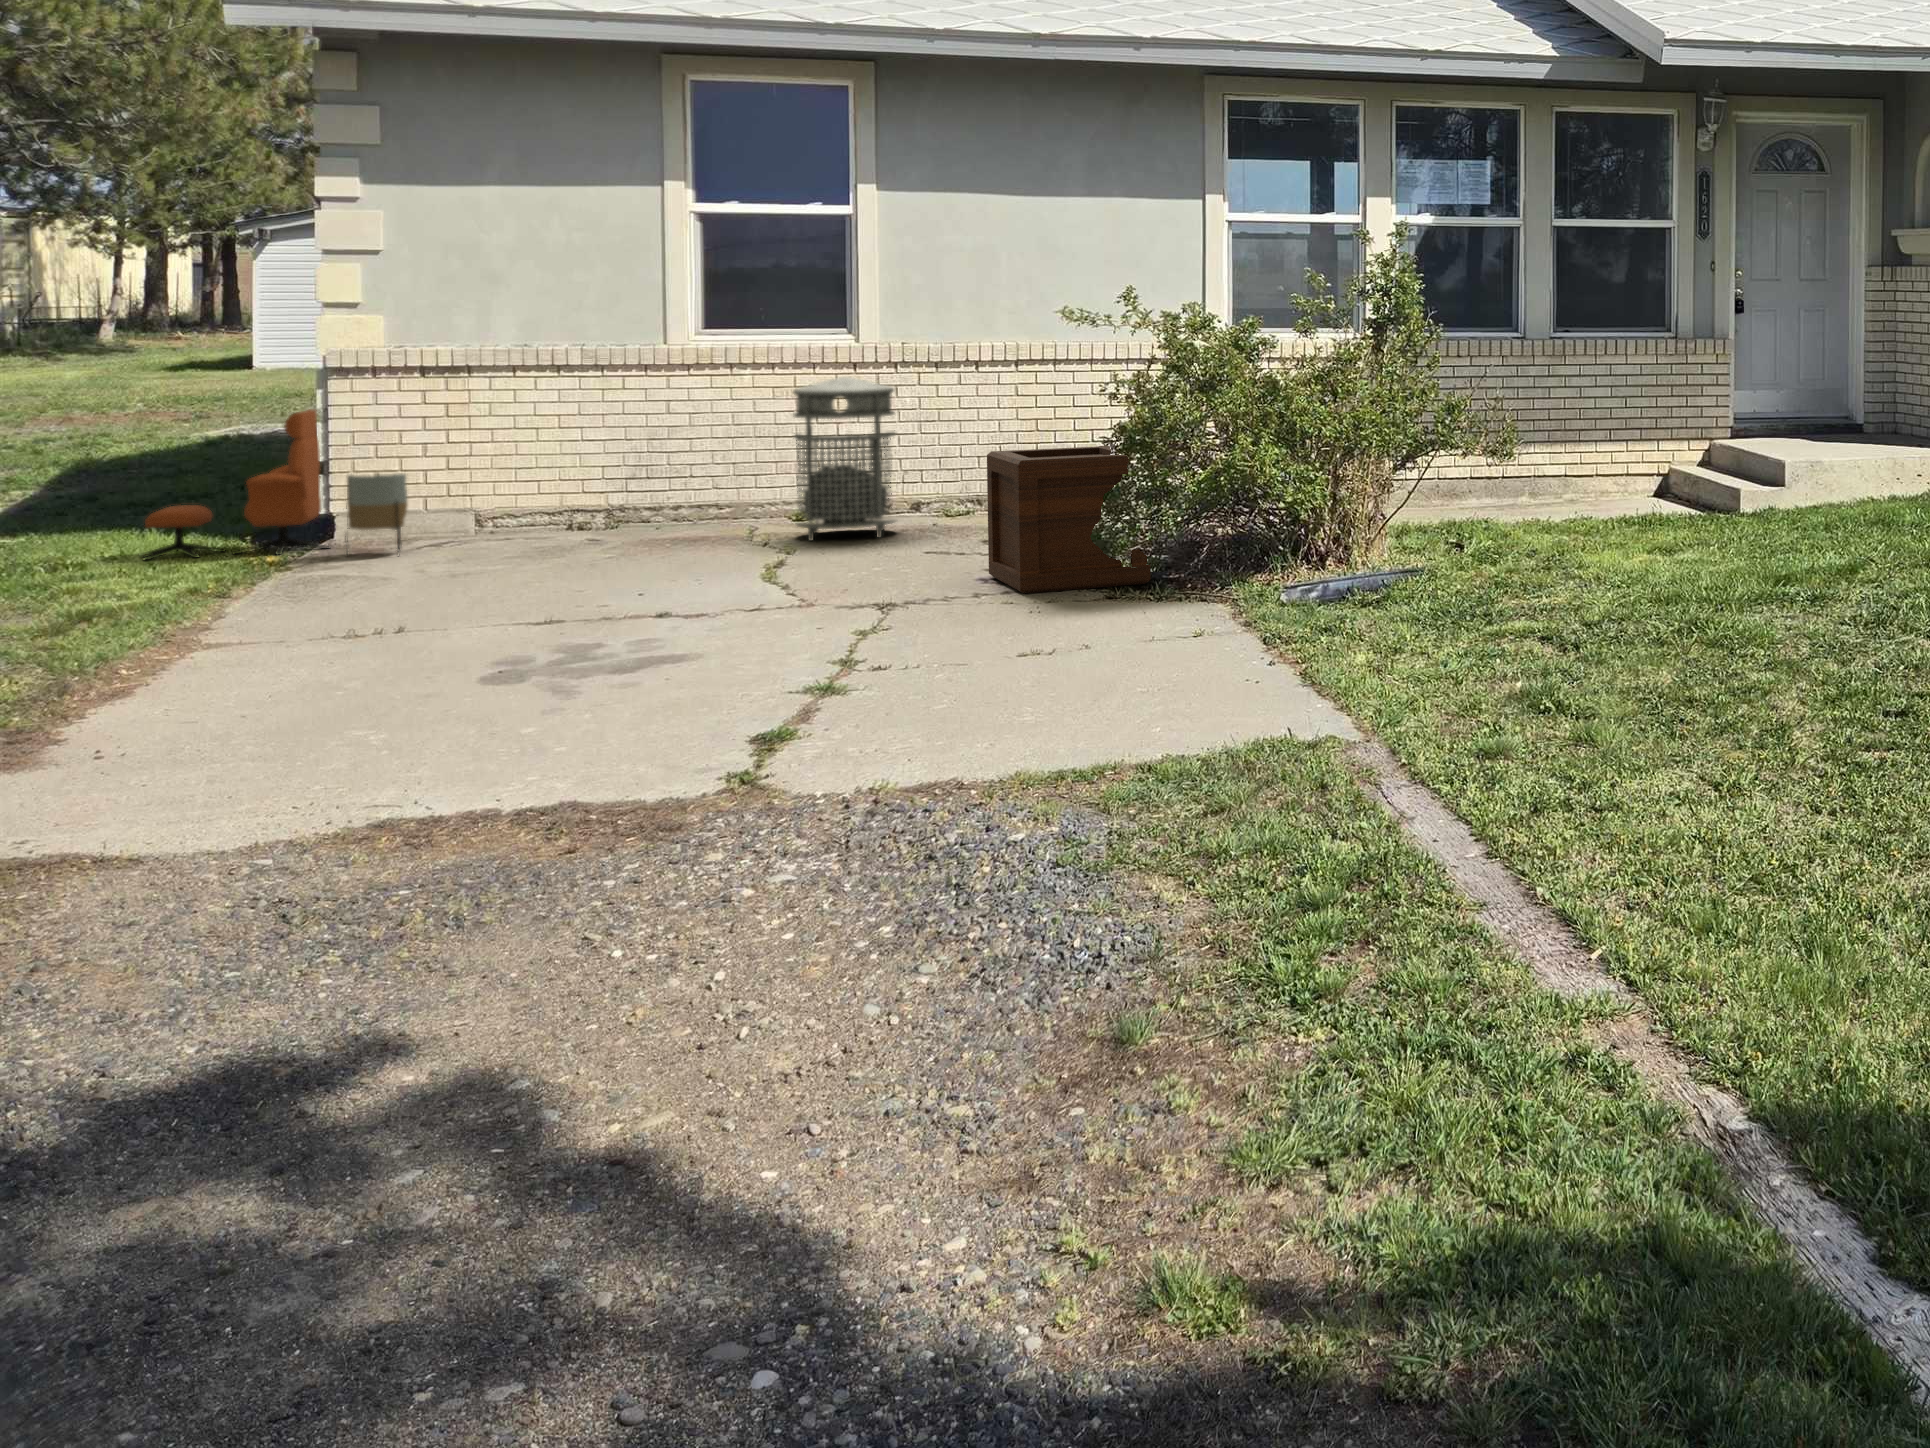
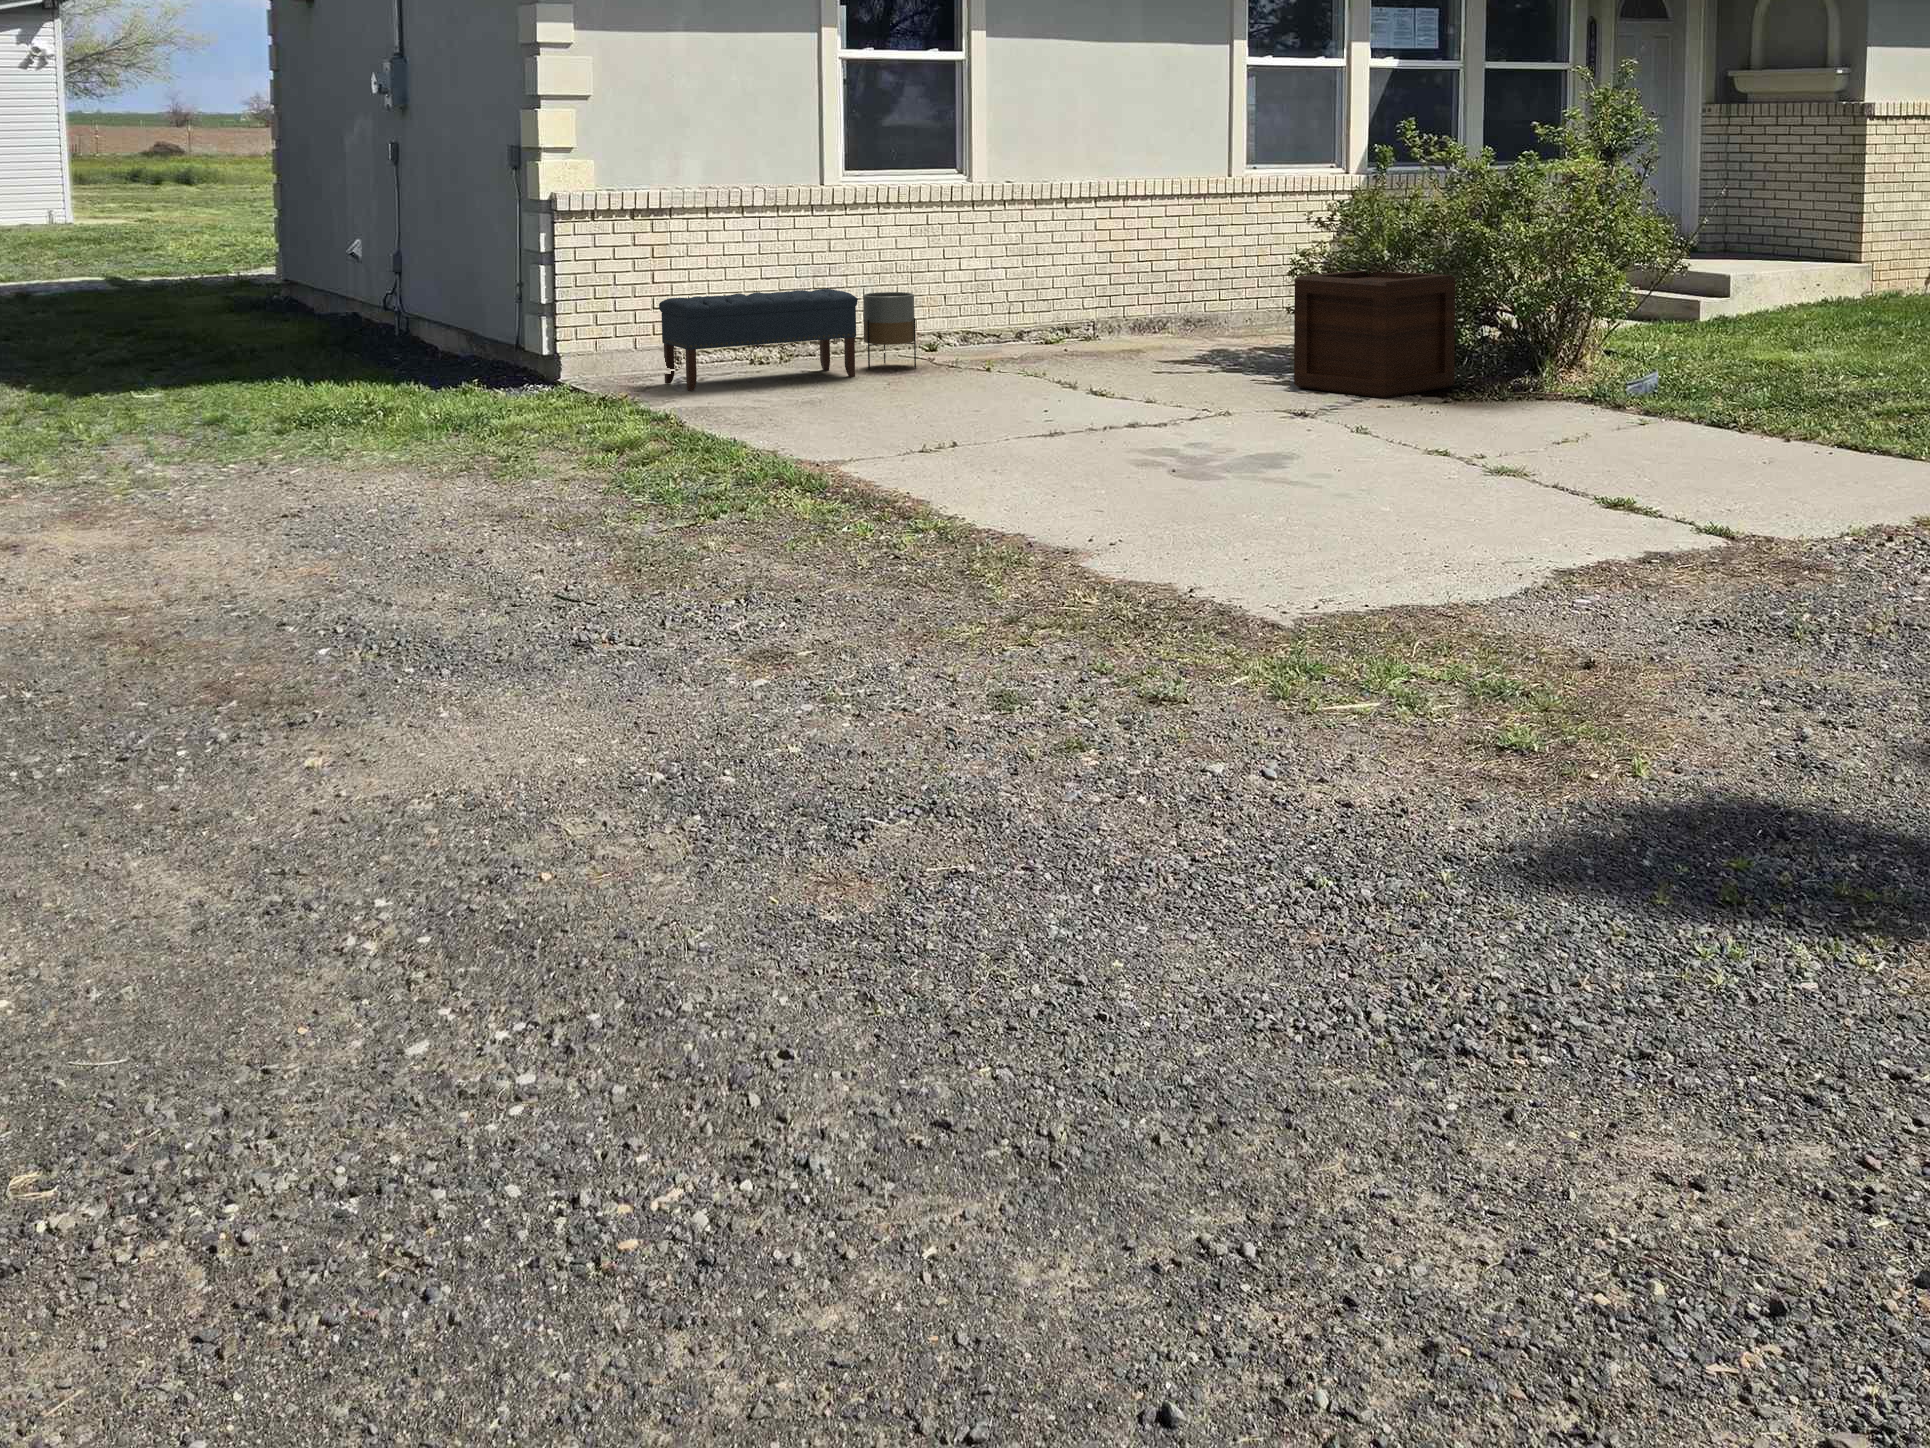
trash can: present [794,377,895,541] -> none [947,212,1038,366]
lounge chair: present [140,409,330,560] -> none [370,253,537,406]
bench: none [435,453,663,556] -> present [659,289,858,391]
planter: present [345,474,408,550] -> present [863,292,916,369]

